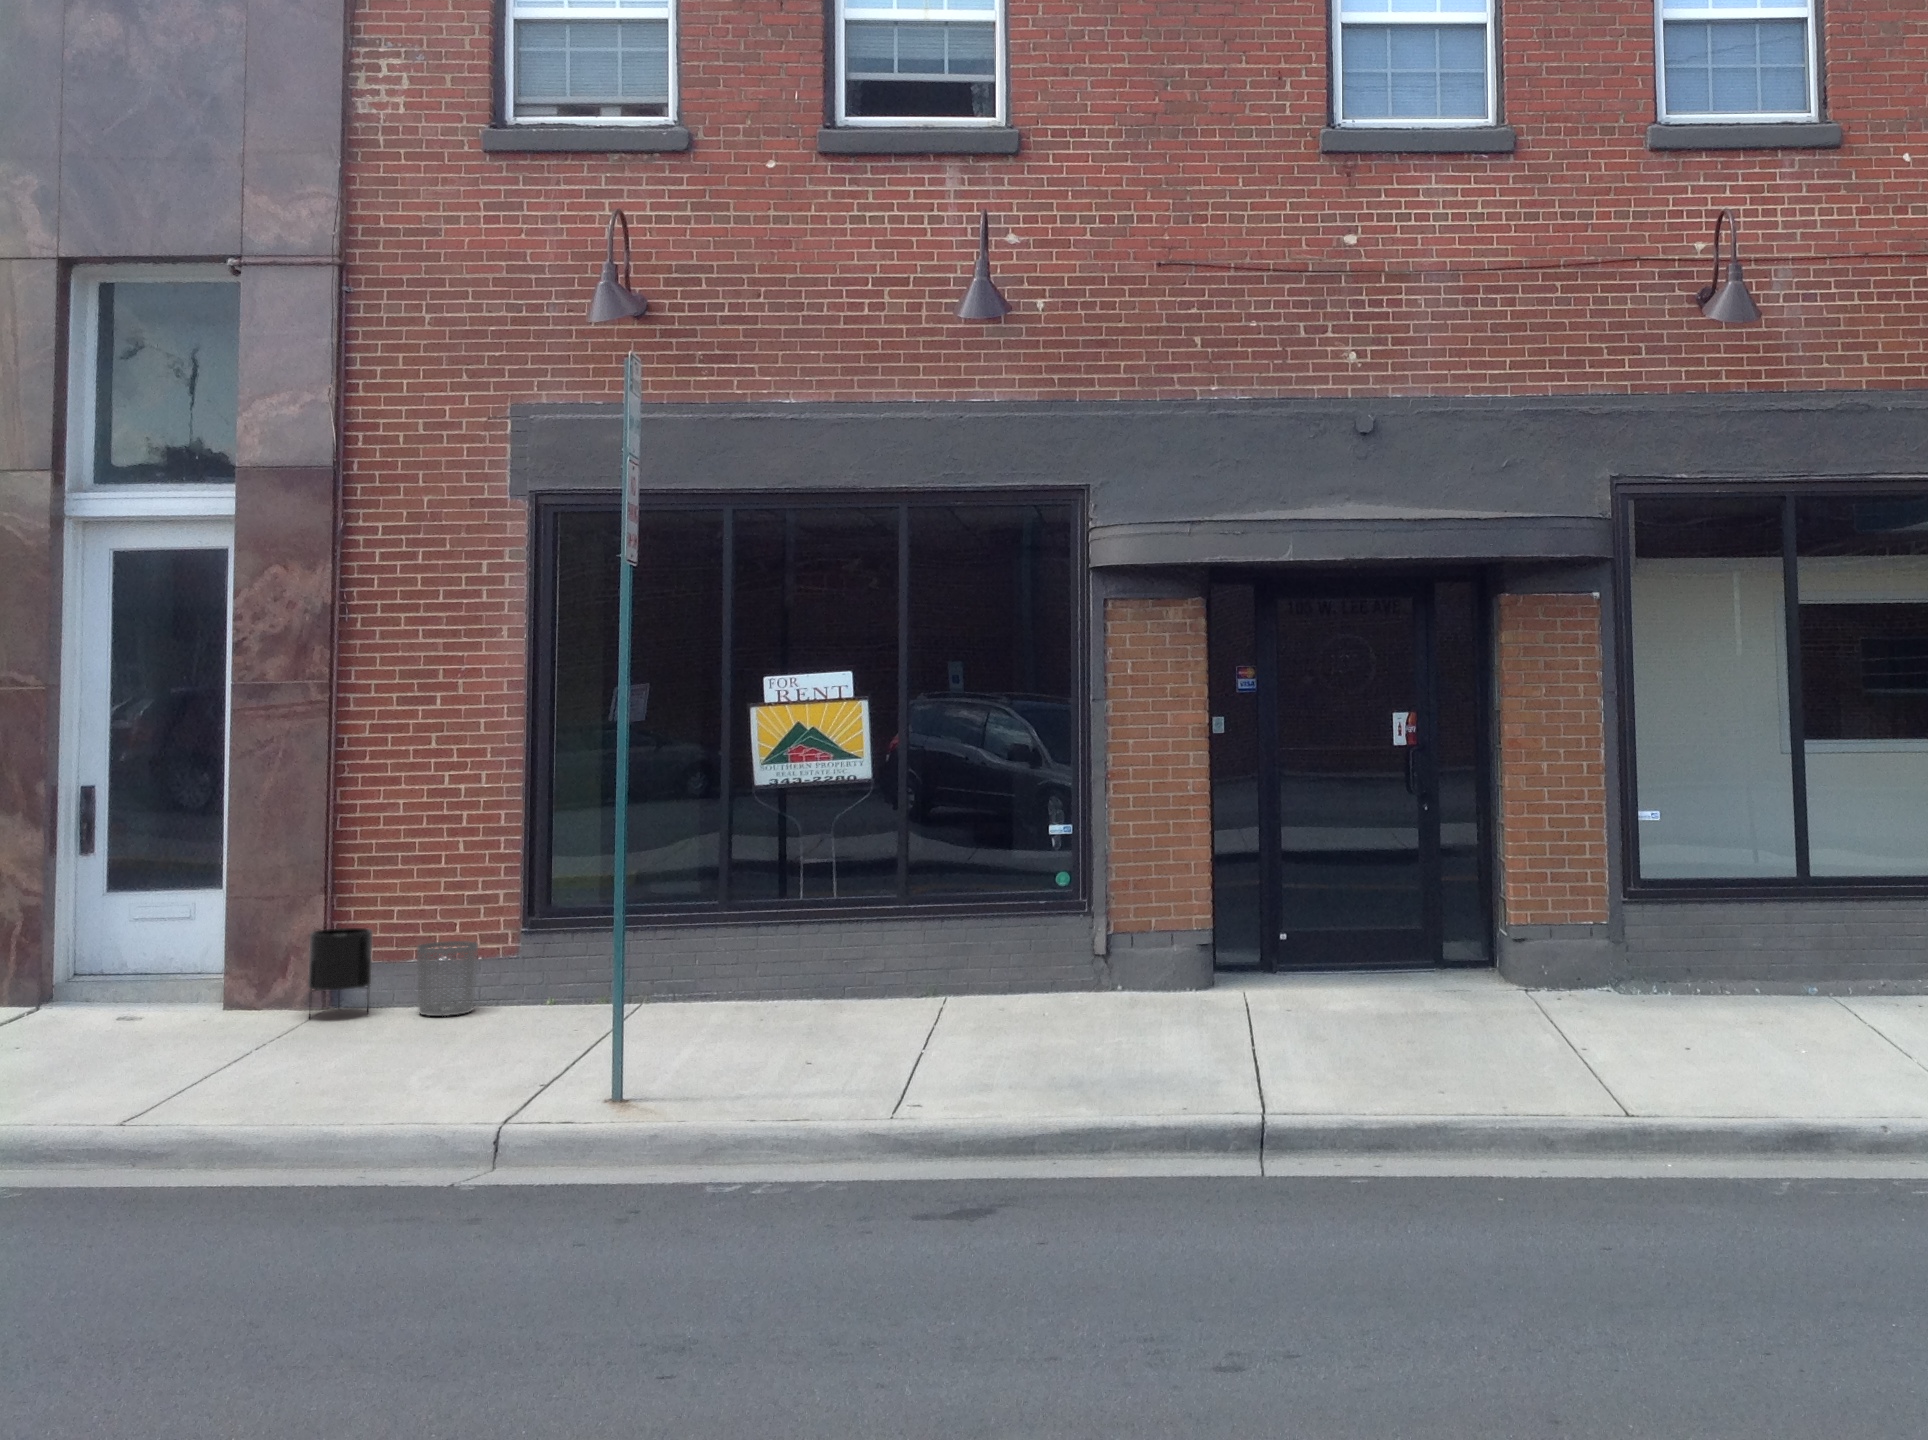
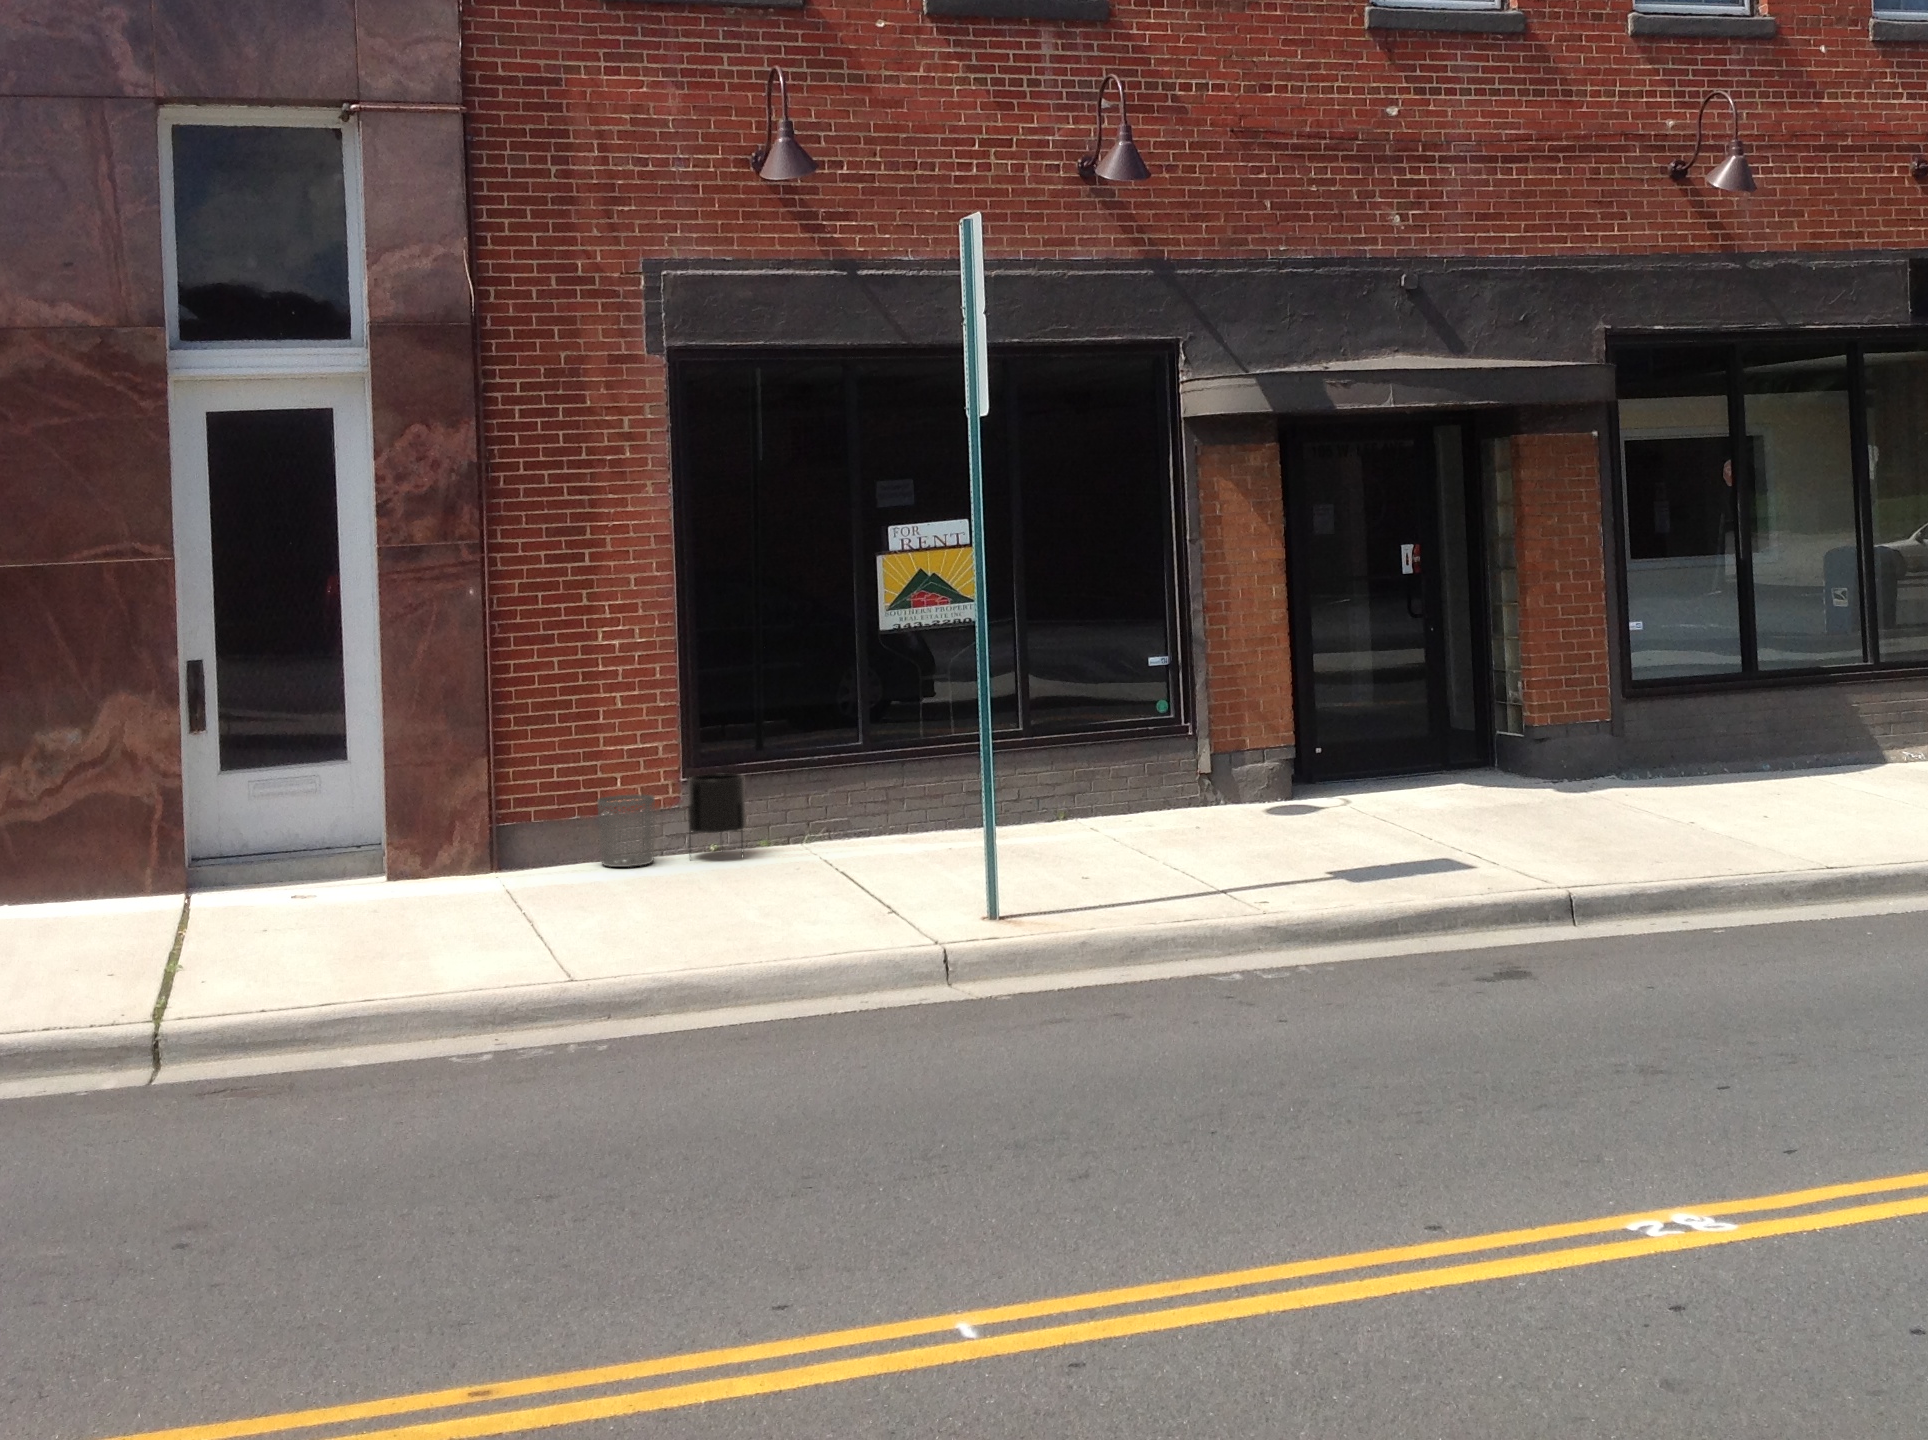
planter: present [308,928,372,993] -> present [688,774,746,835]

